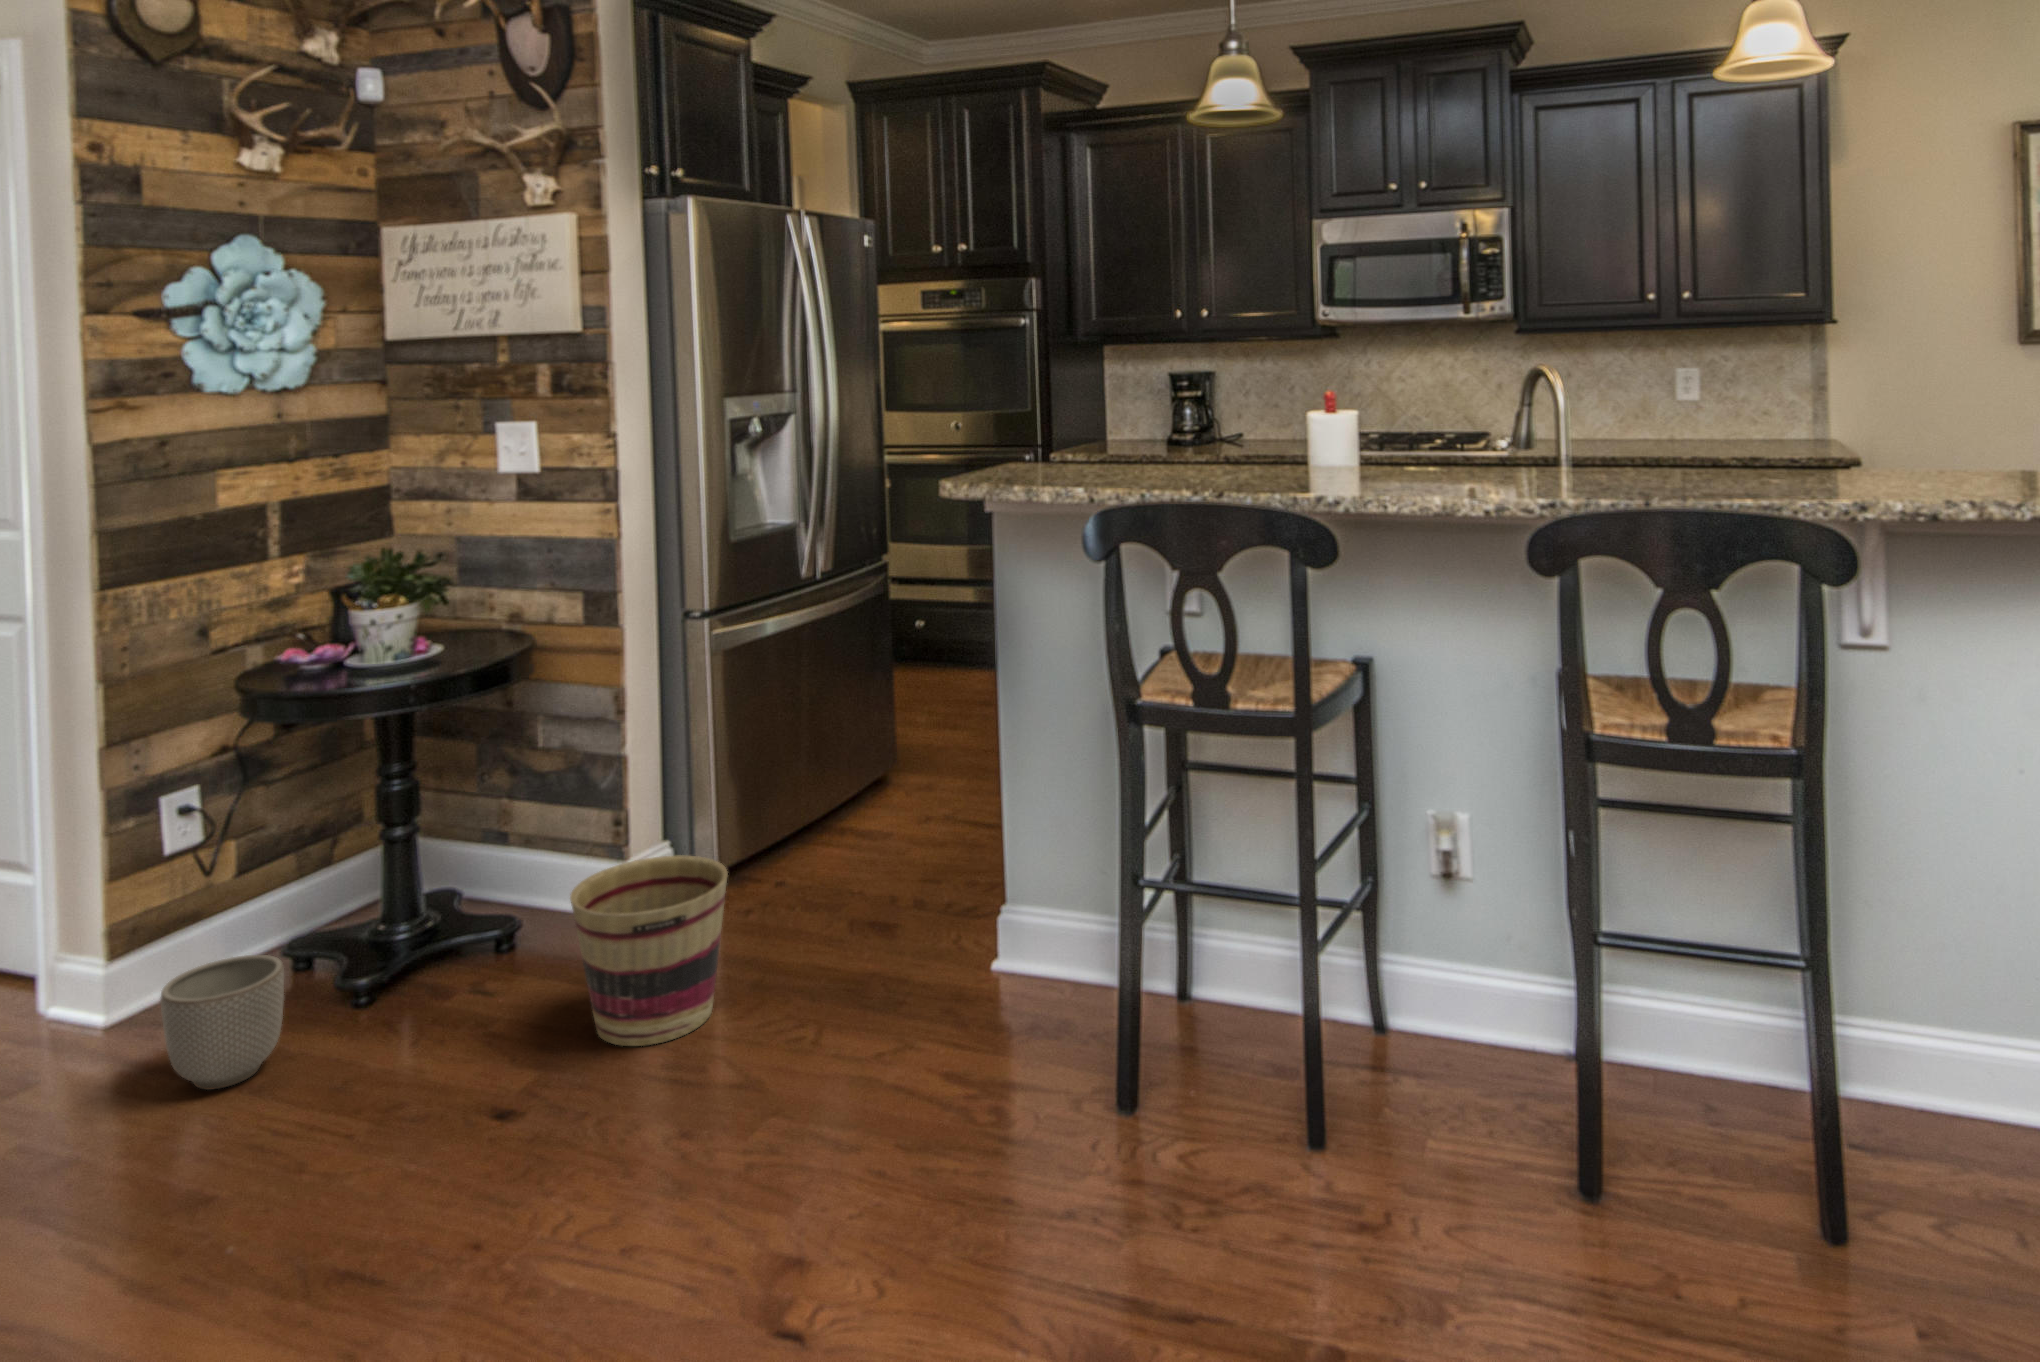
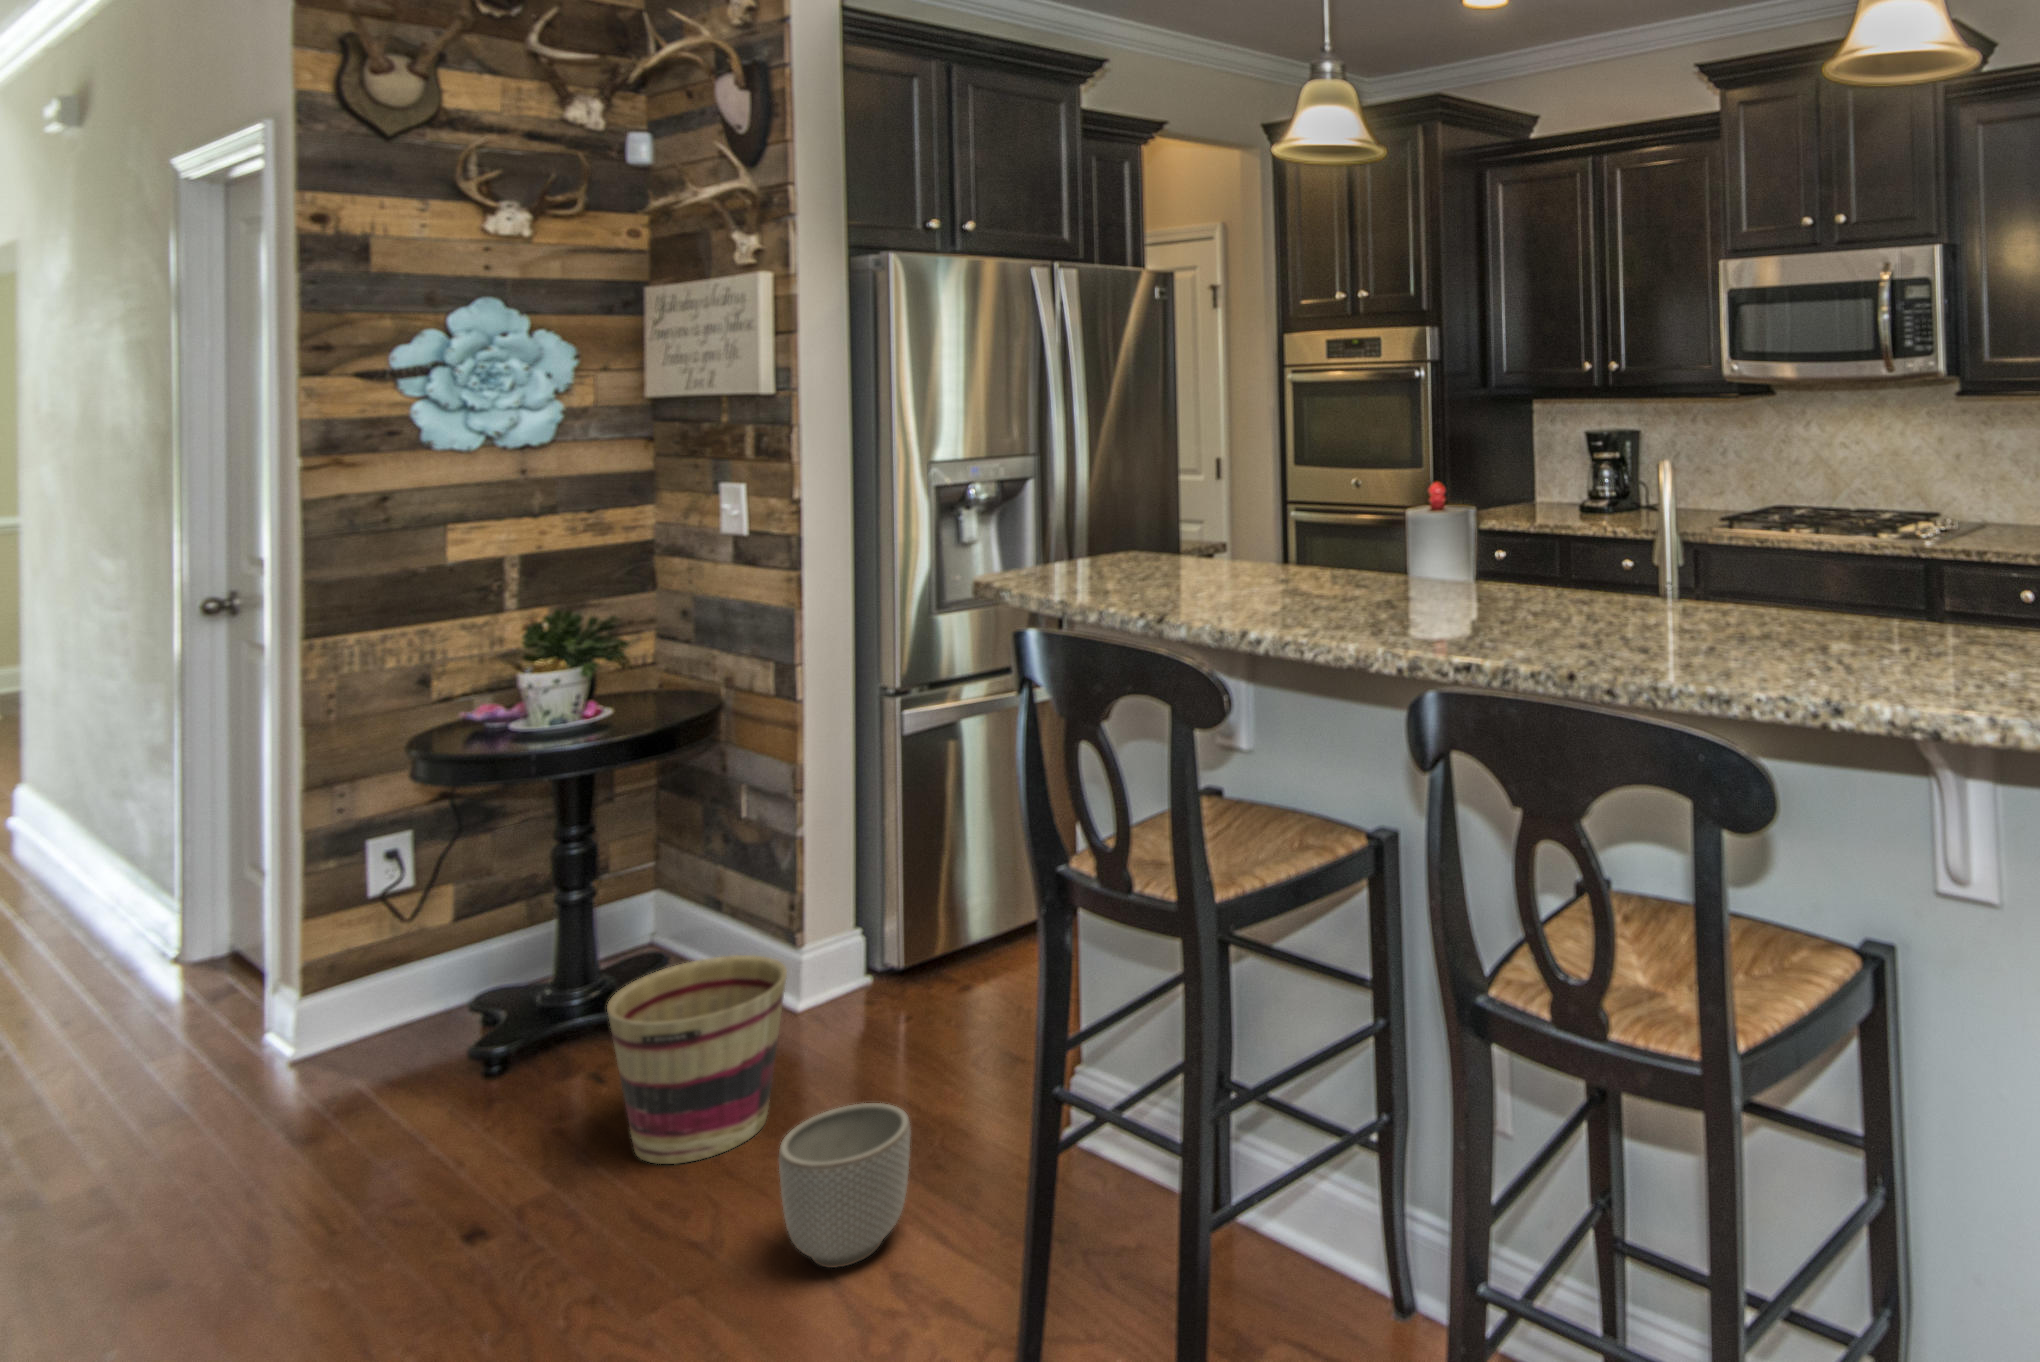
planter: present [160,955,284,1090] -> present [779,1103,911,1268]

